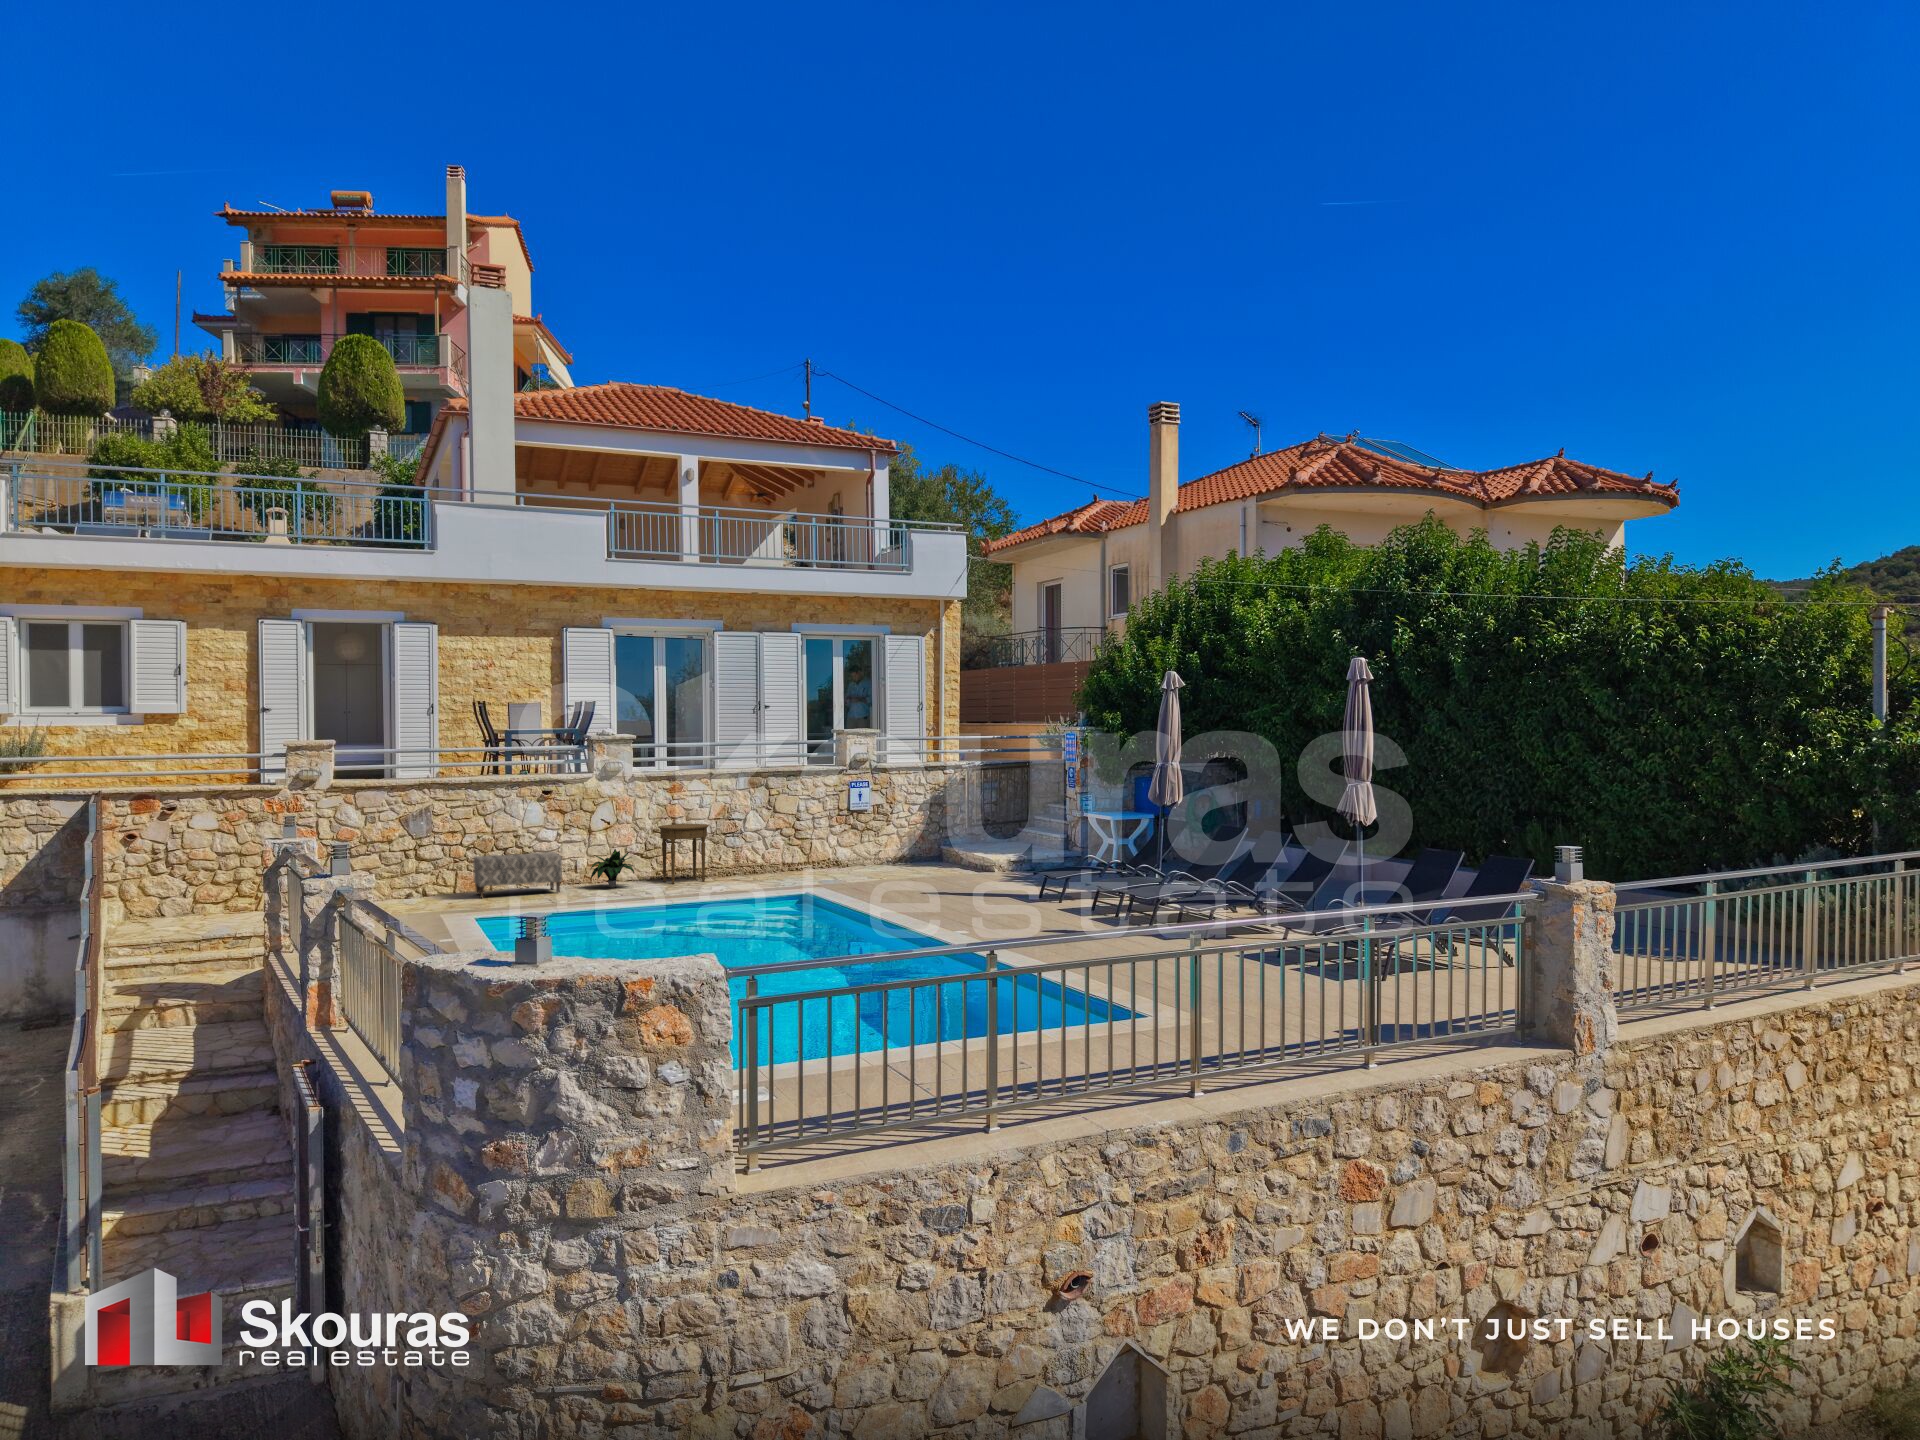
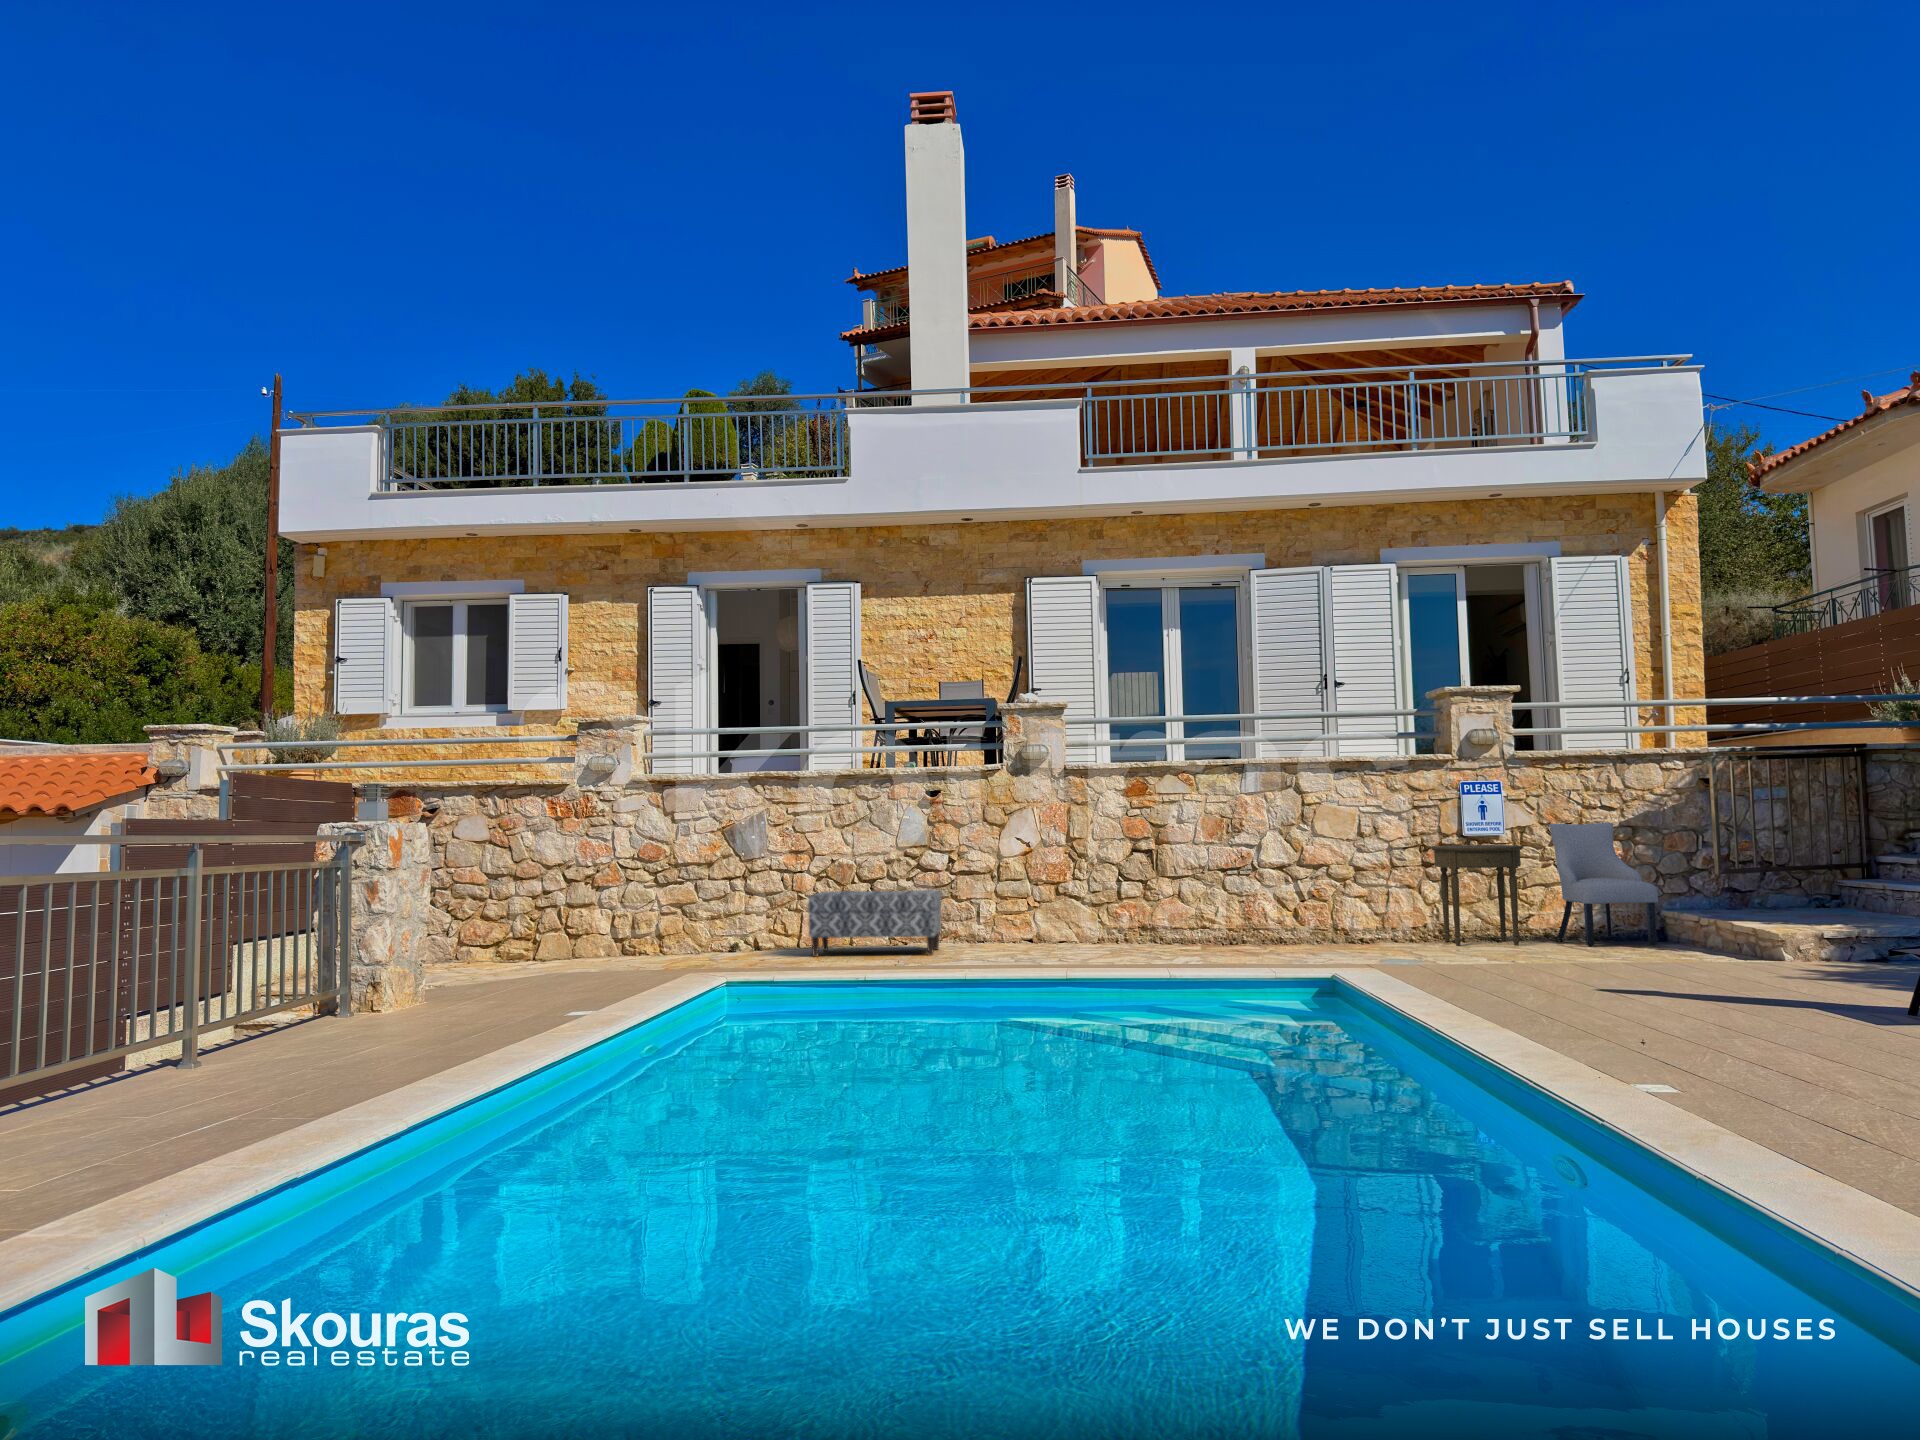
chair: none [890,802,940,868] -> present [1549,823,1659,947]
side table: present [658,824,709,884] -> present [1430,845,1524,946]
potted plant: present [591,849,634,888] -> none [987,887,1066,952]

